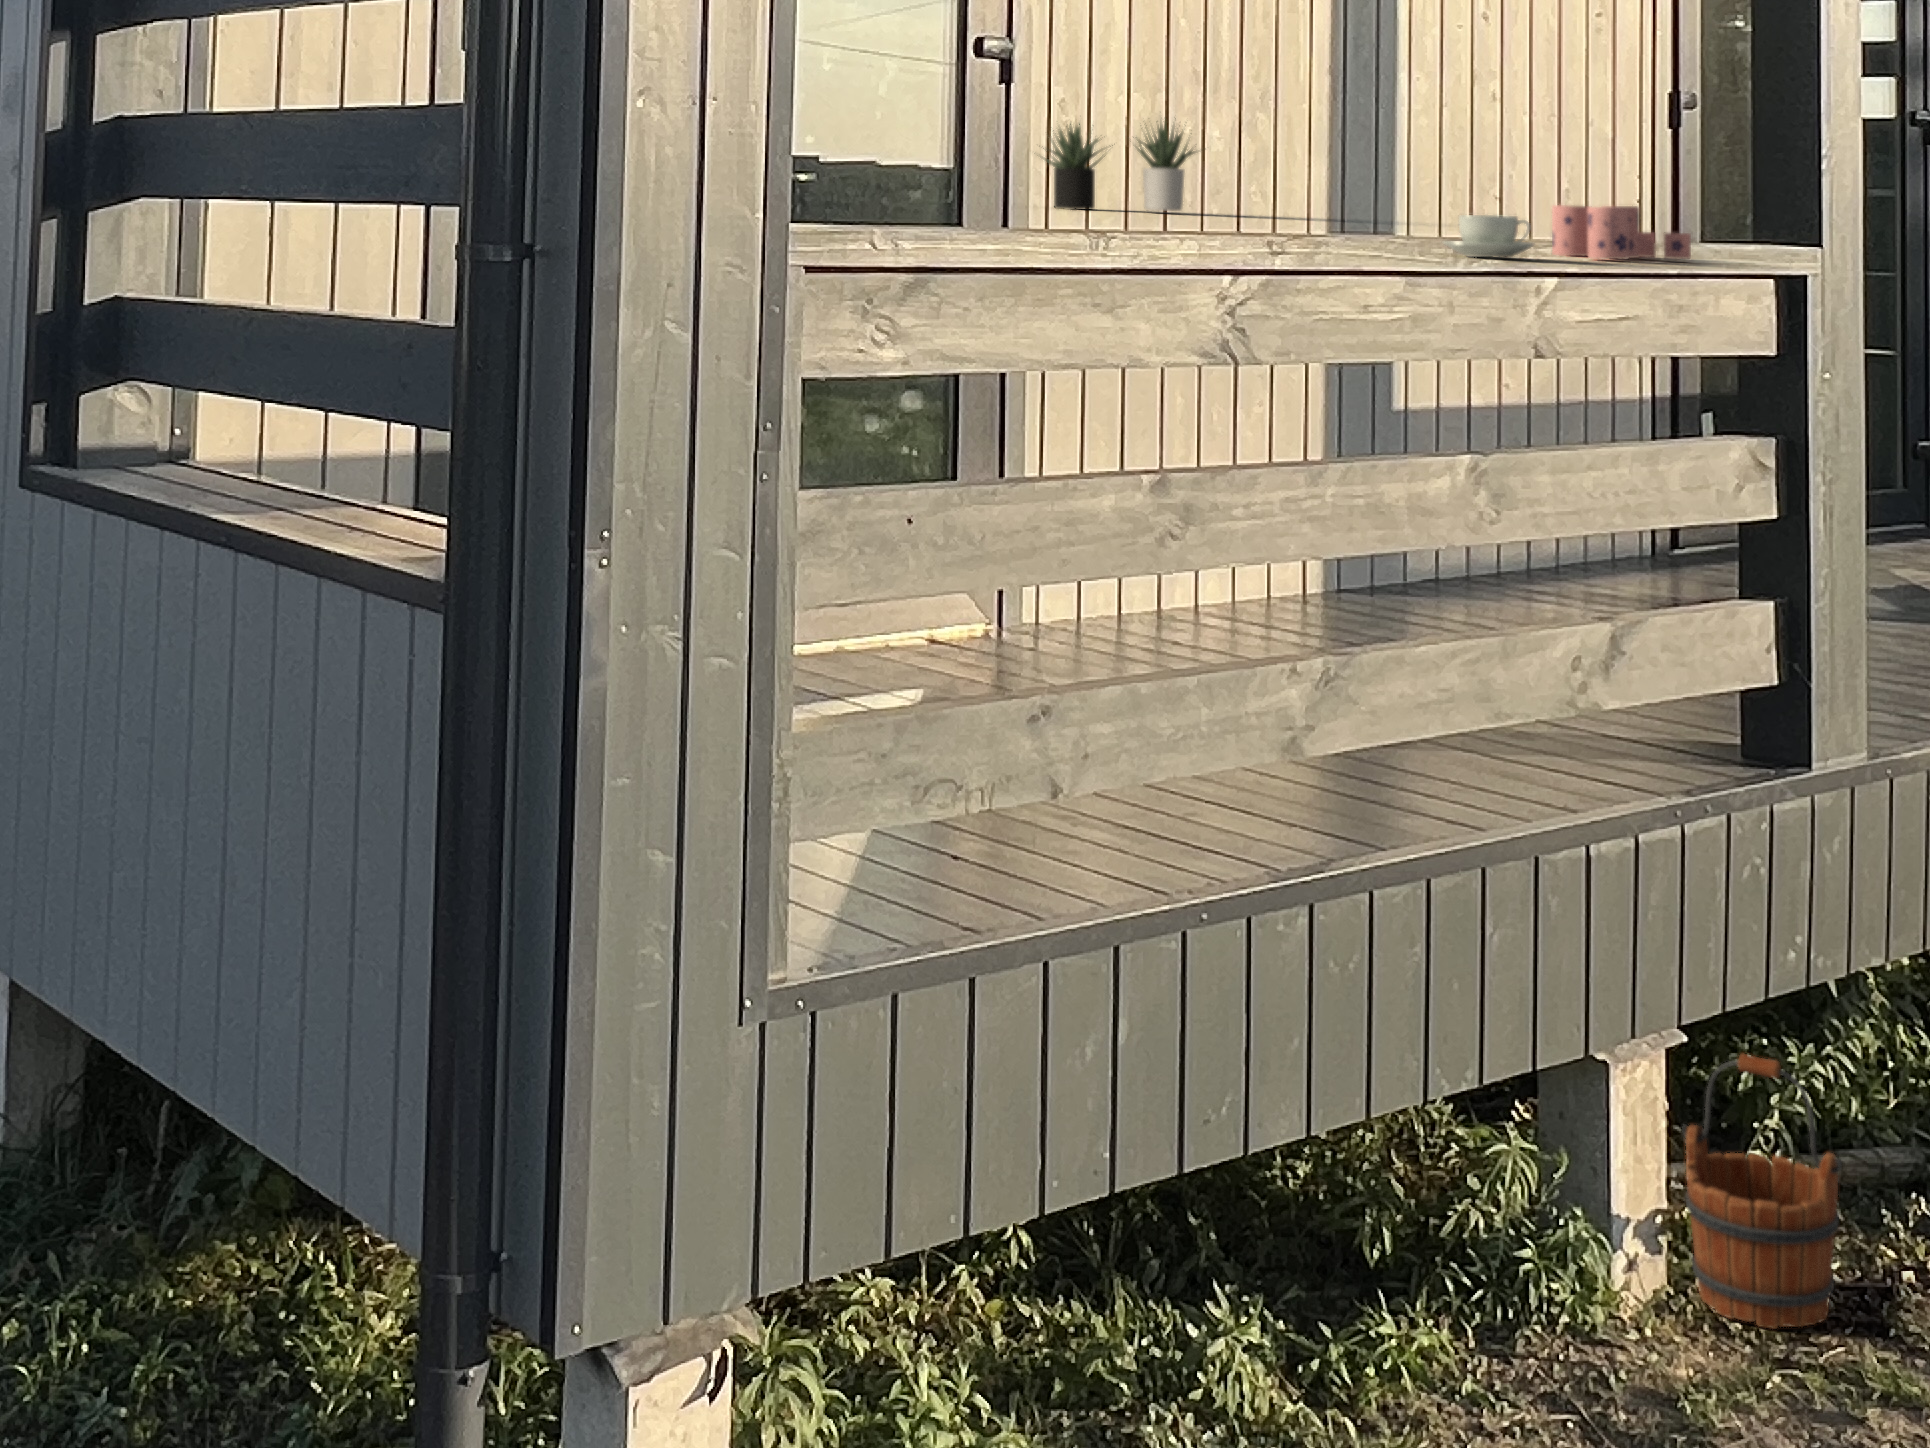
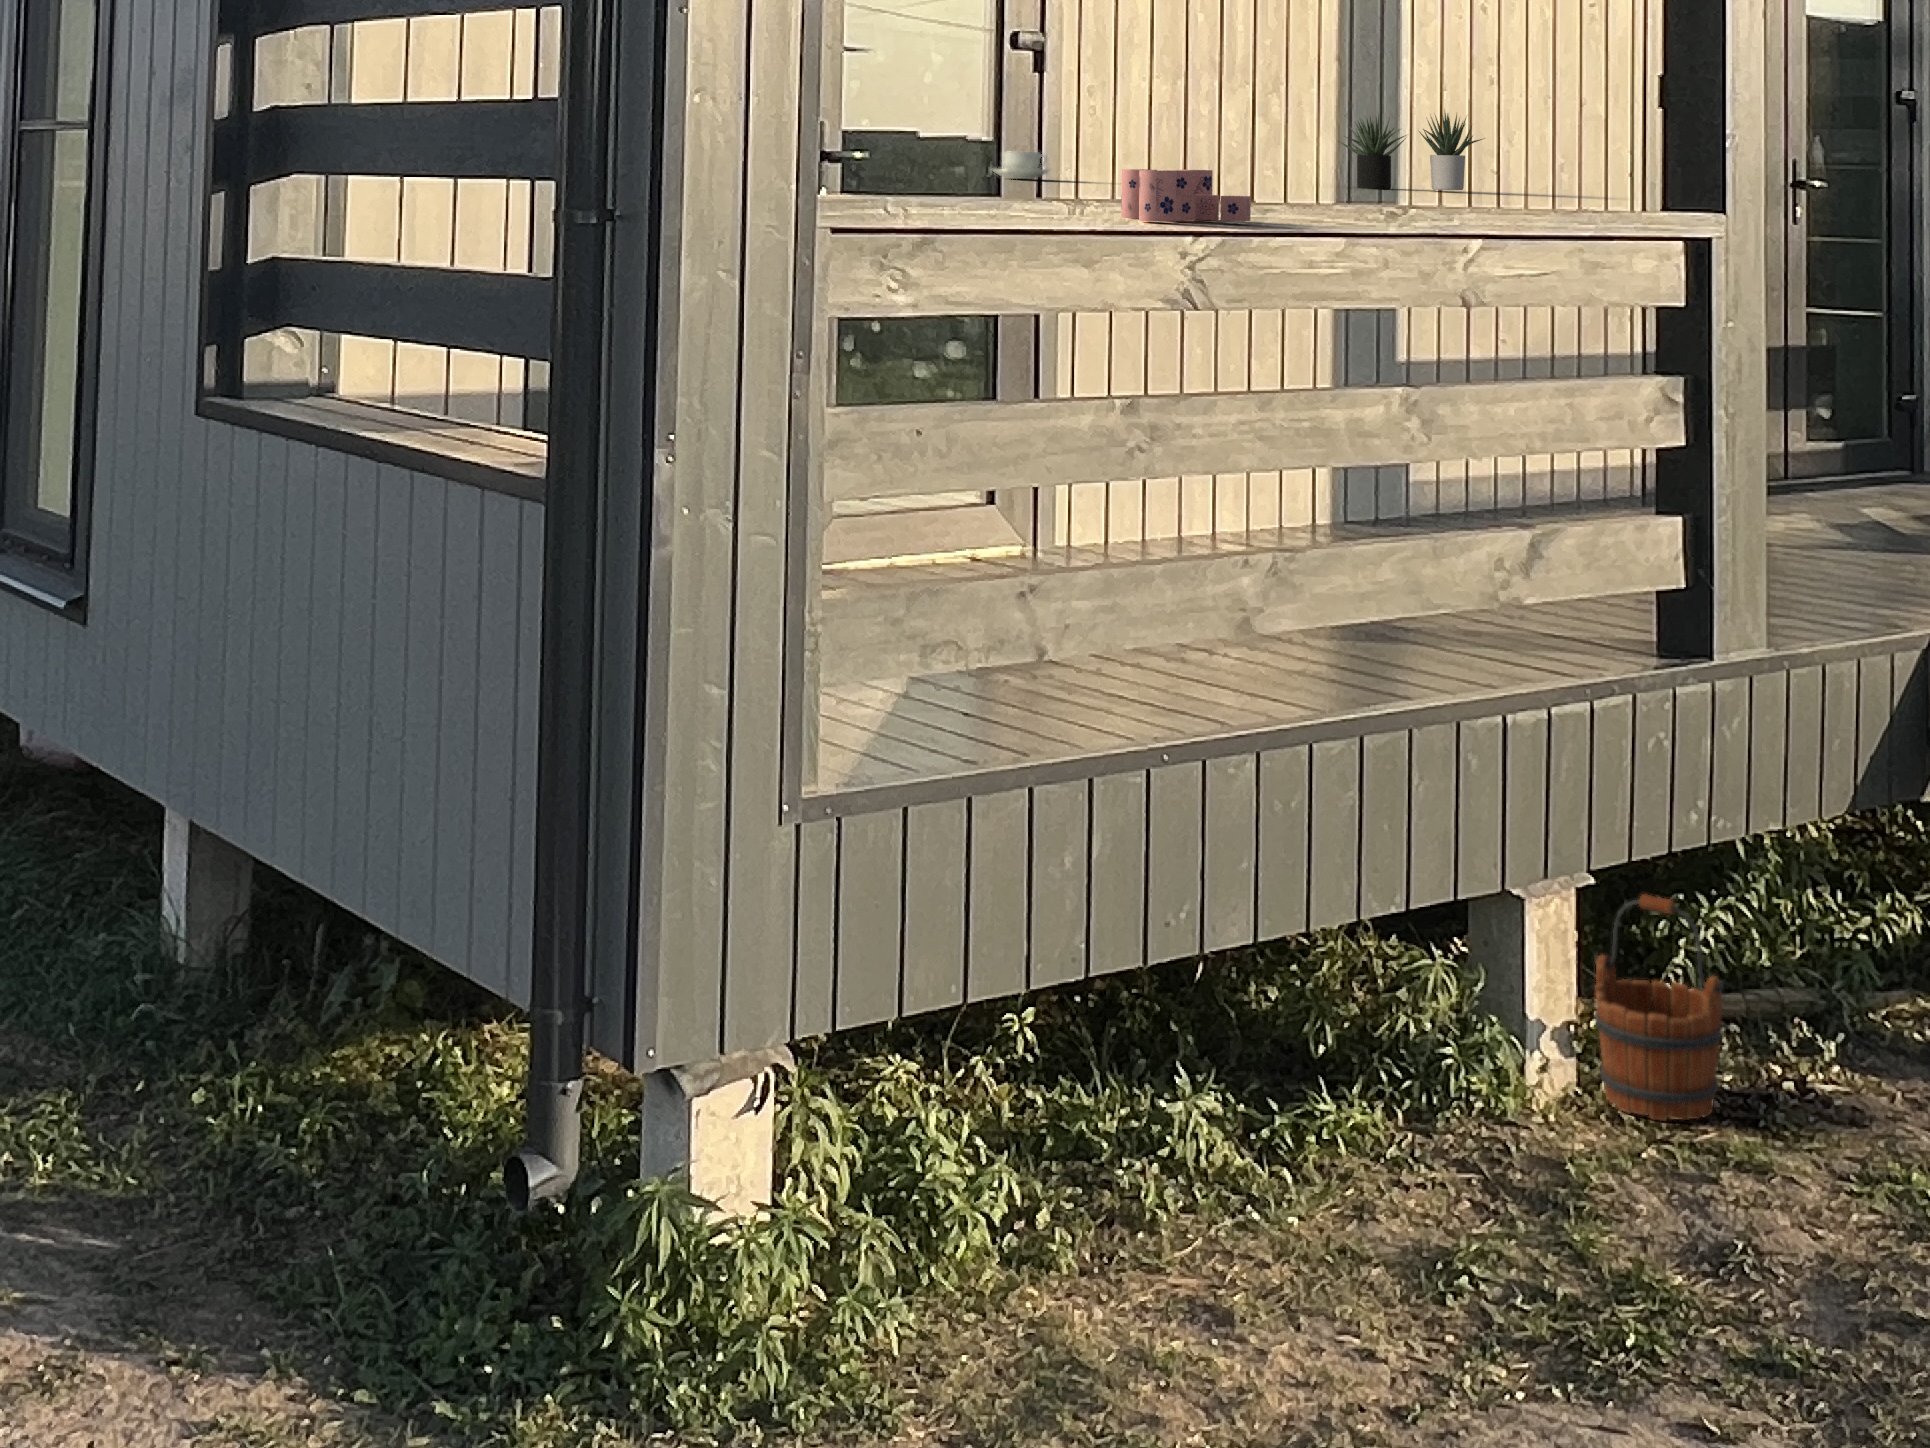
succulent plant: present [1042,118,1195,211] -> present [1340,110,1482,190]
candle: present [1552,205,1691,259] -> present [1121,169,1251,222]
coffee cup: present [1443,215,1534,257] -> present [993,151,1049,179]

